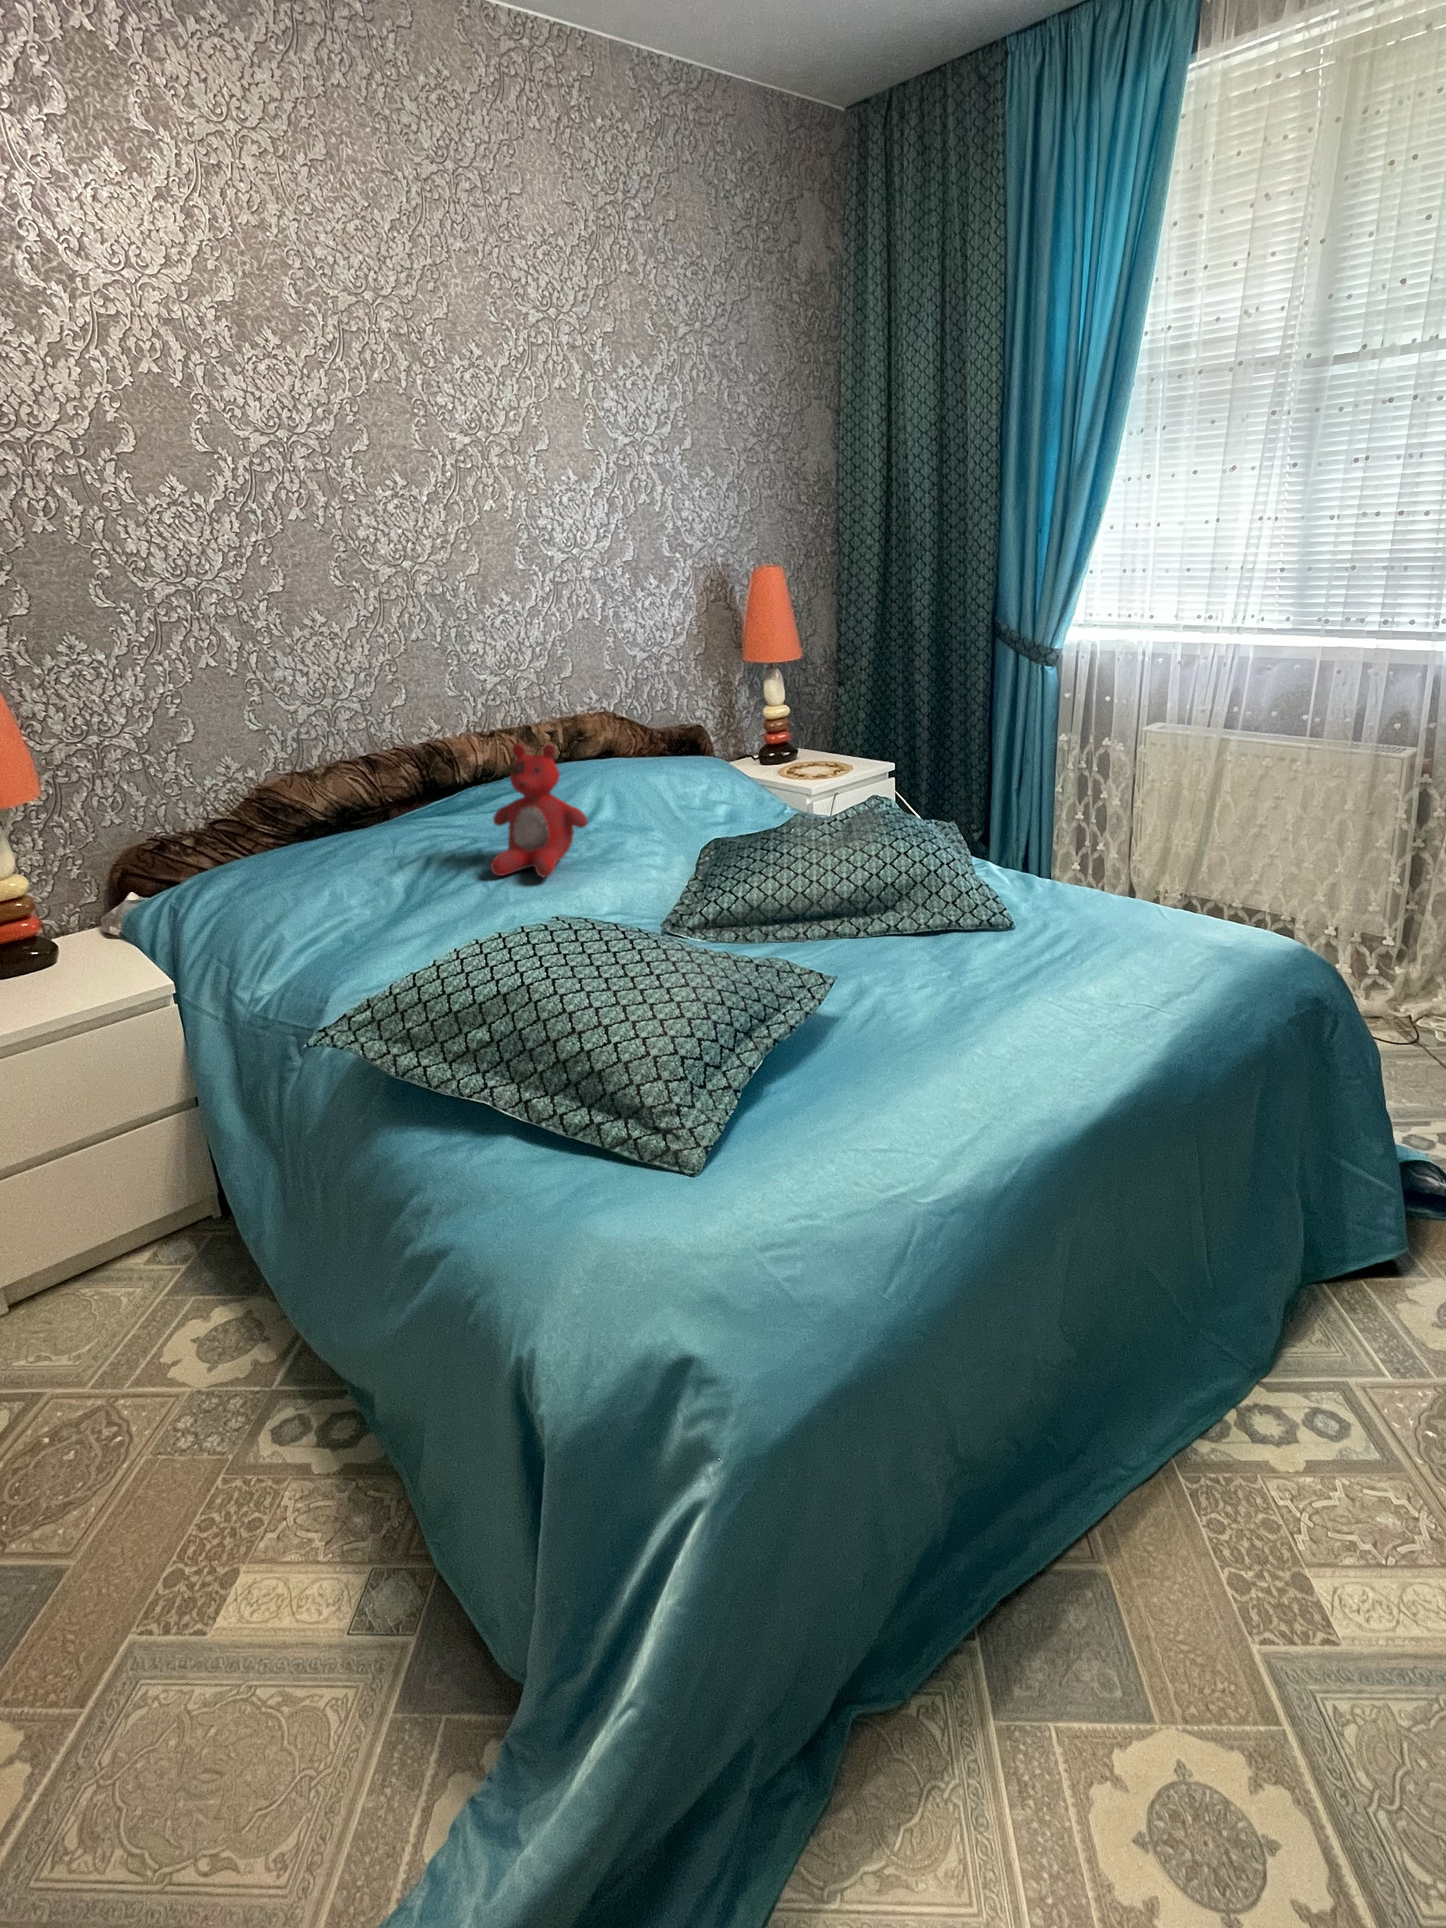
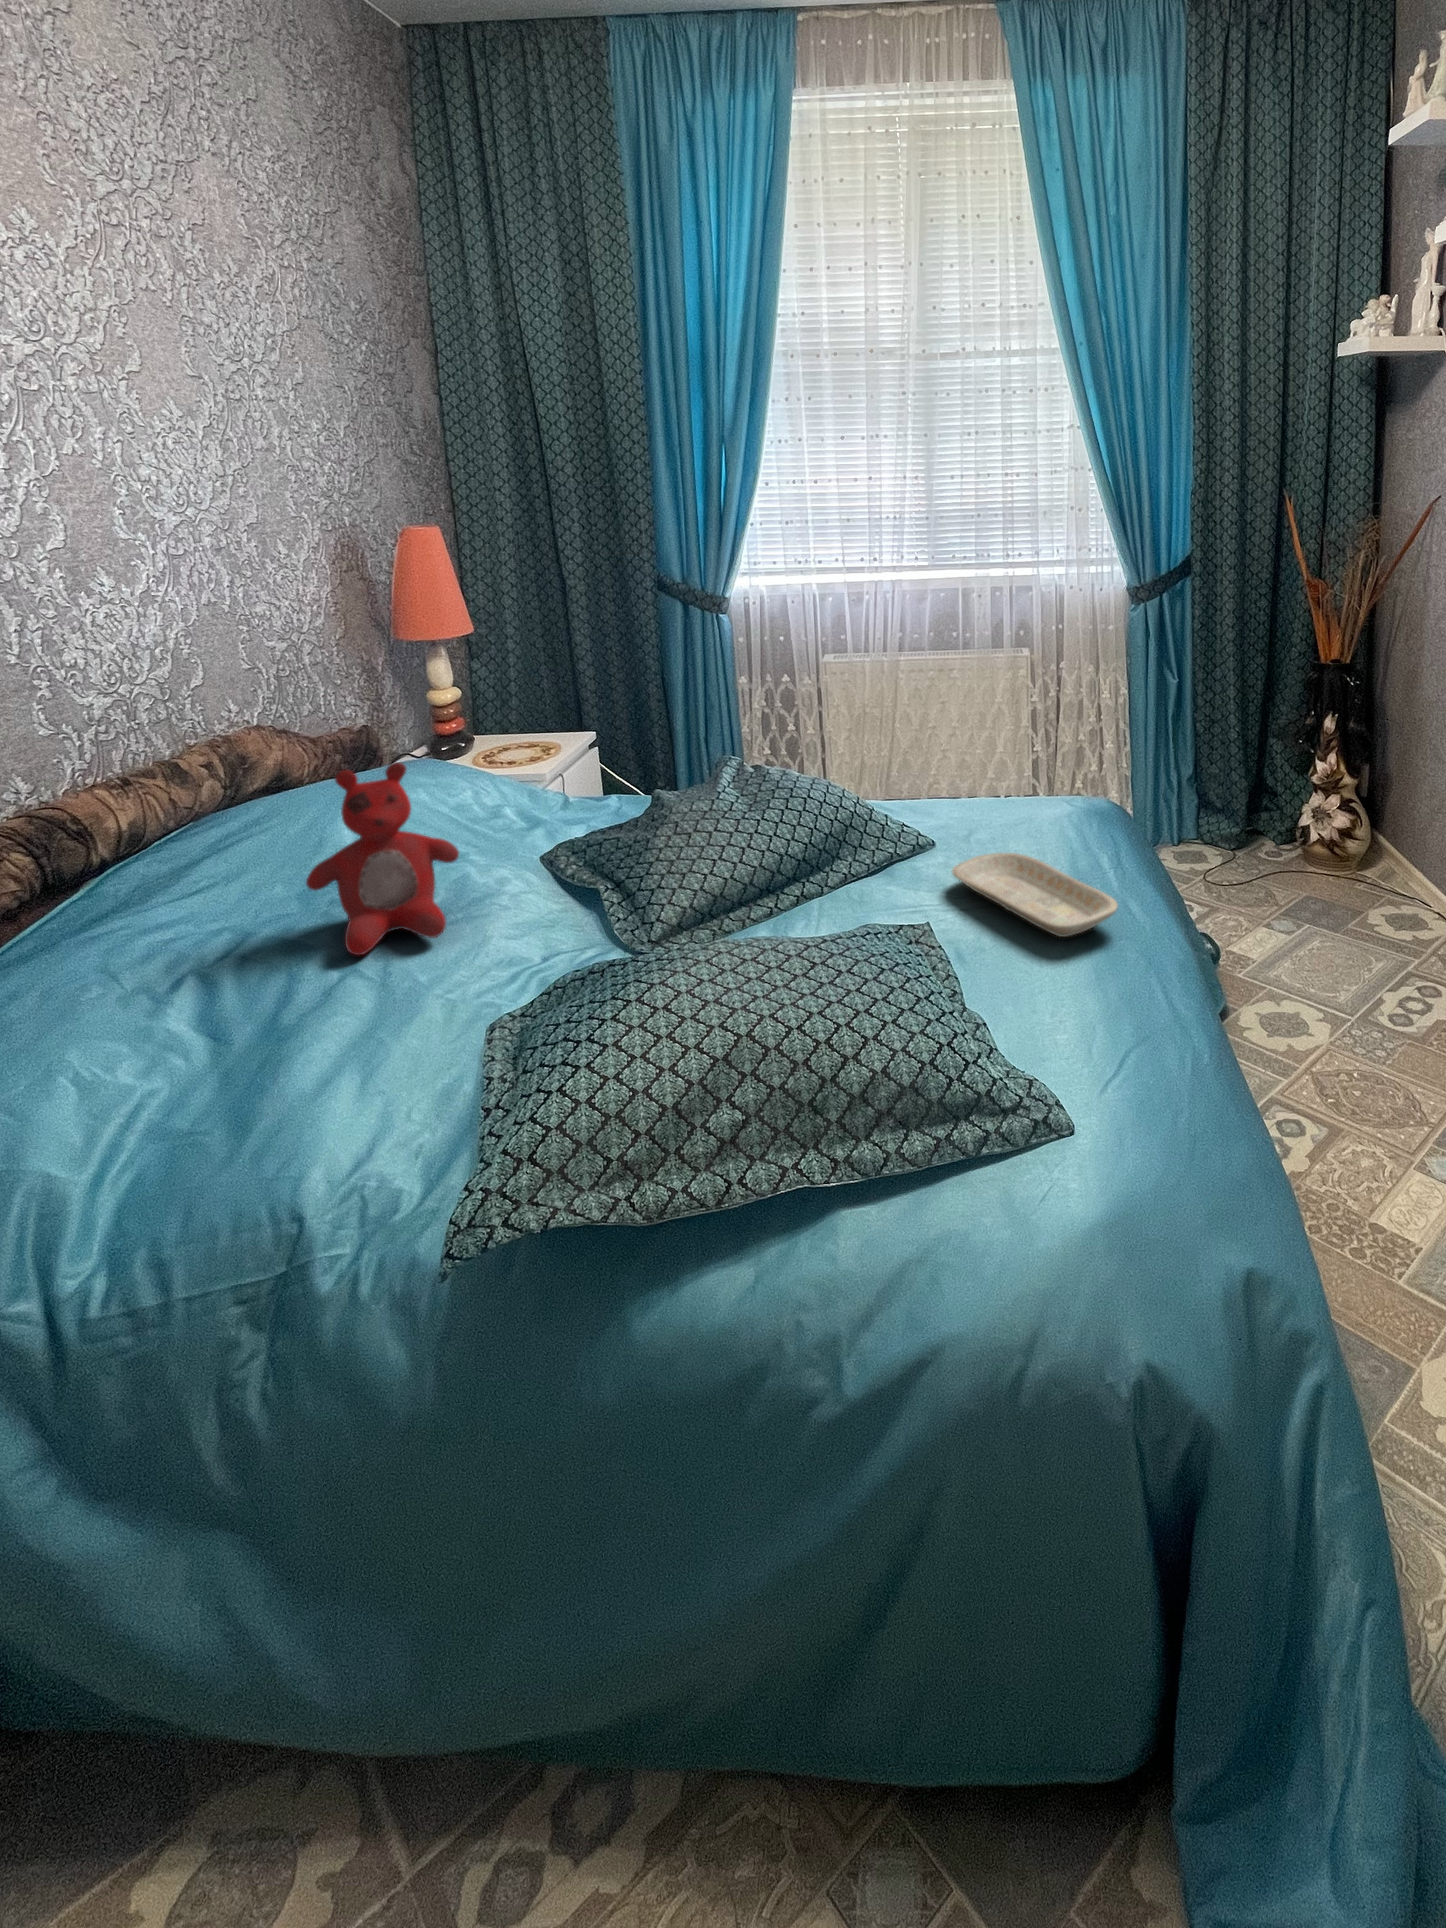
tray: none [934,938,1038,1037] -> present [952,853,1118,937]

